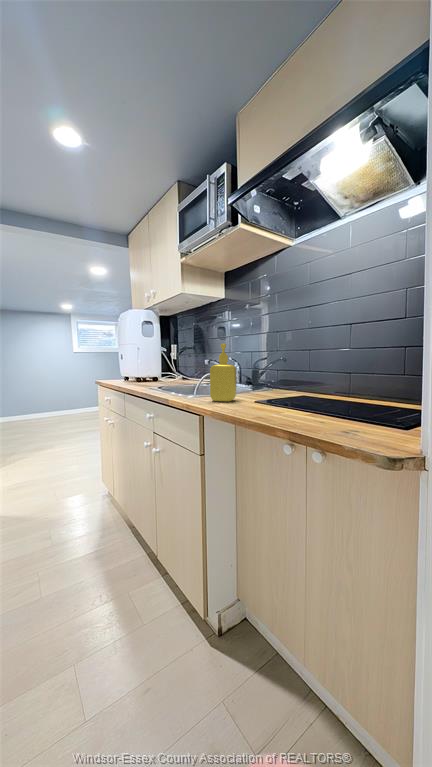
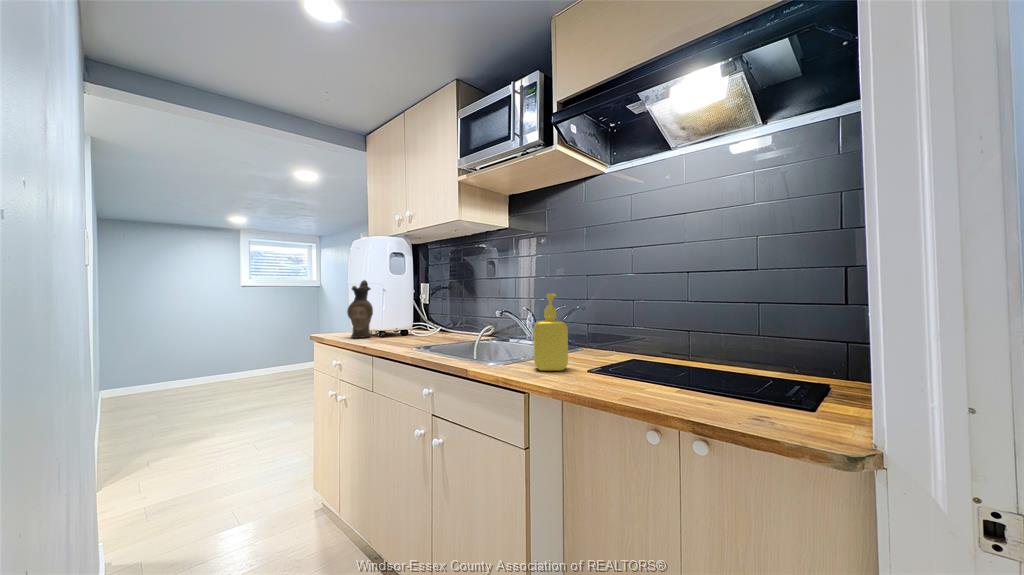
ceramic pitcher: none [115,342,132,382] -> present [347,280,373,338]

